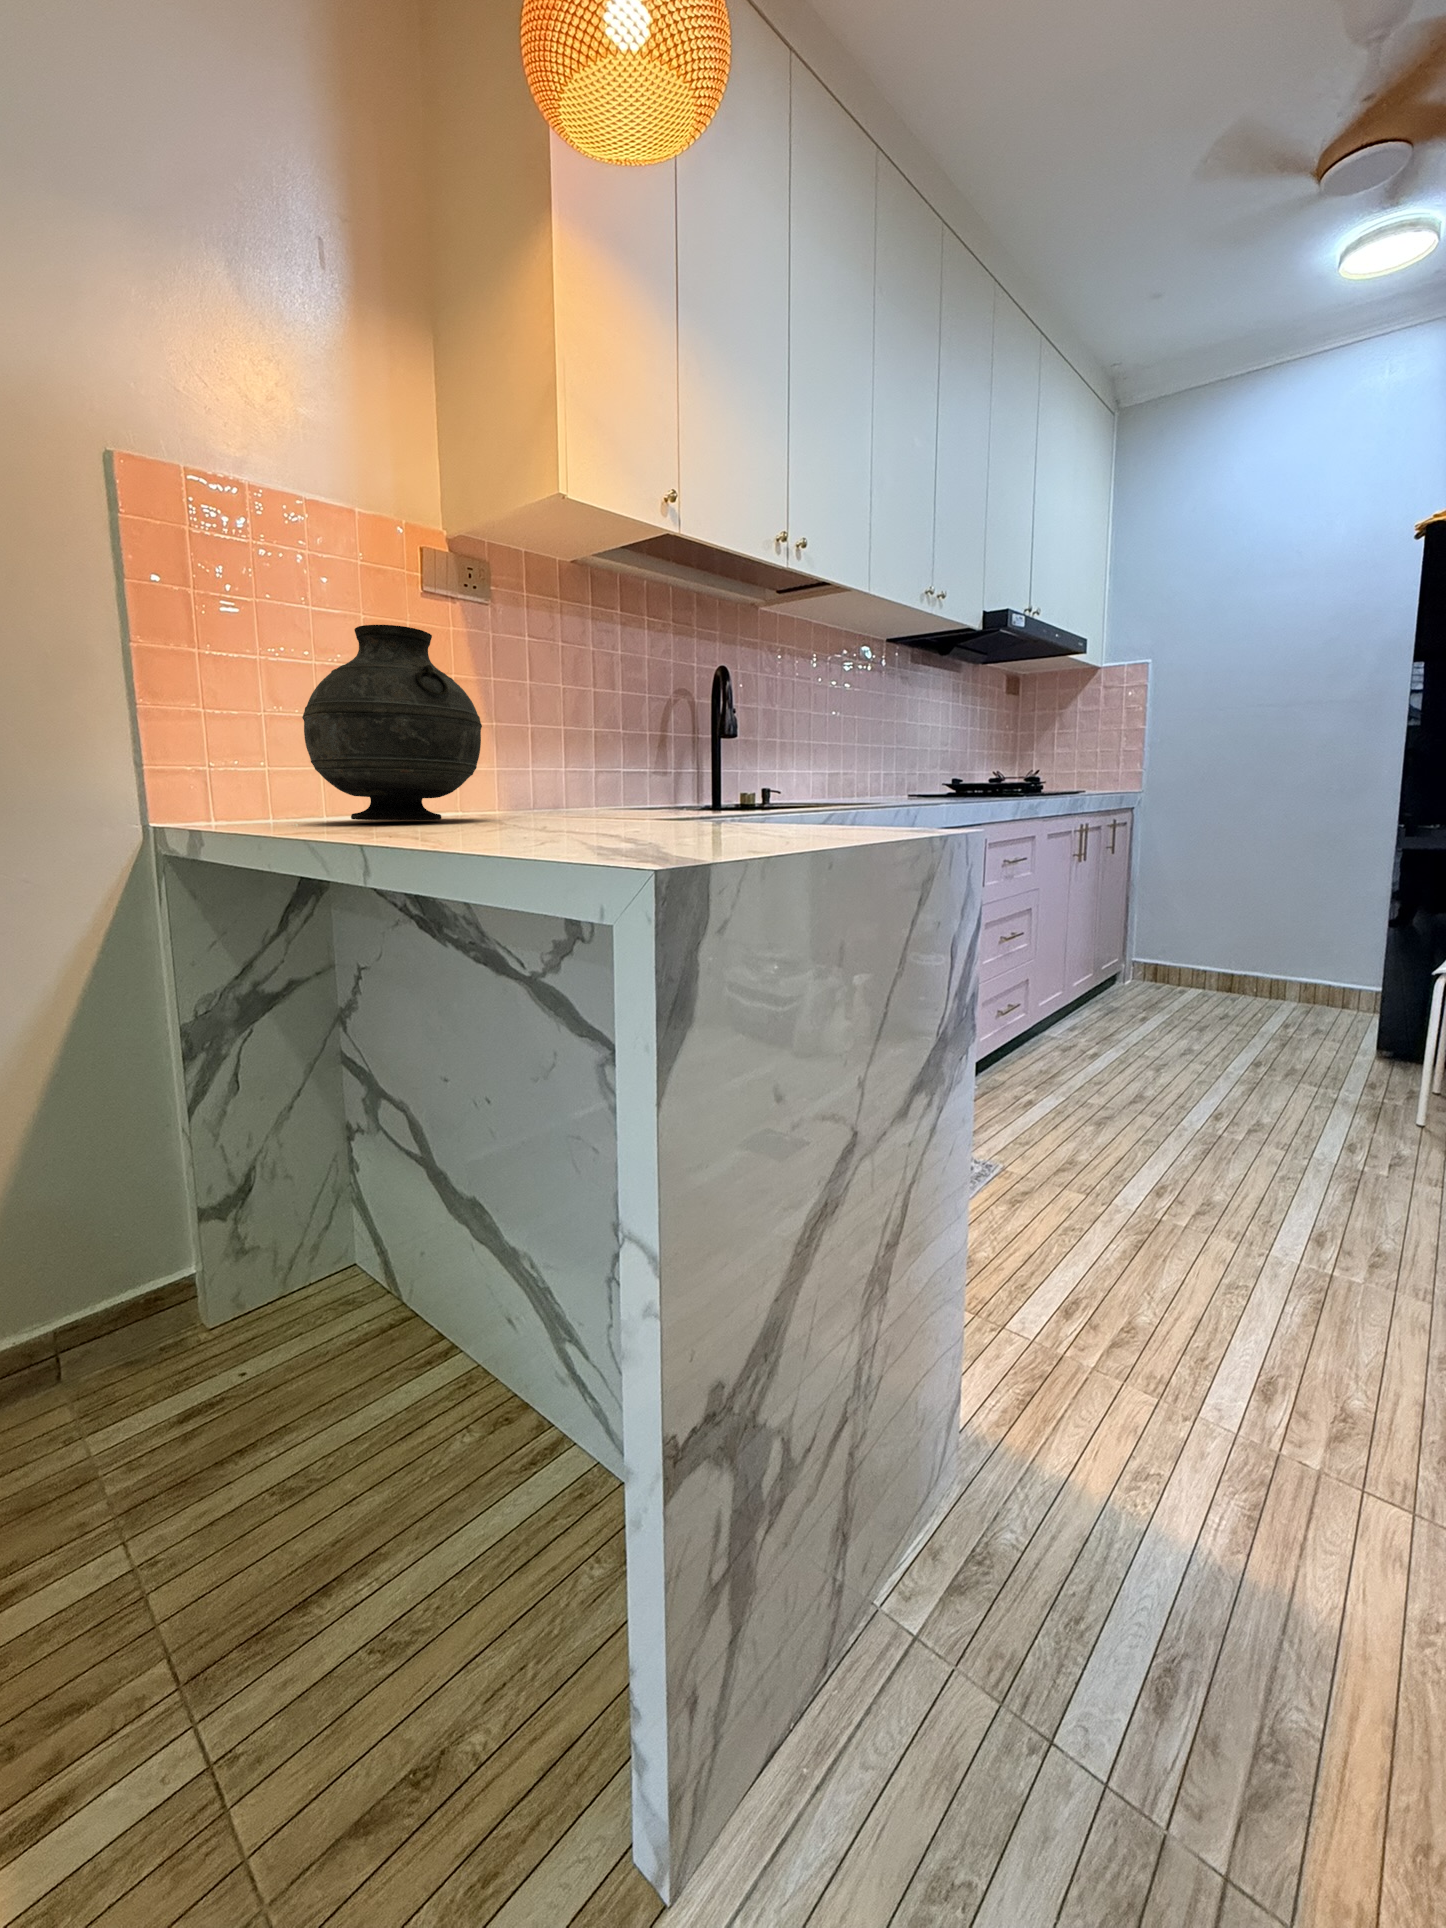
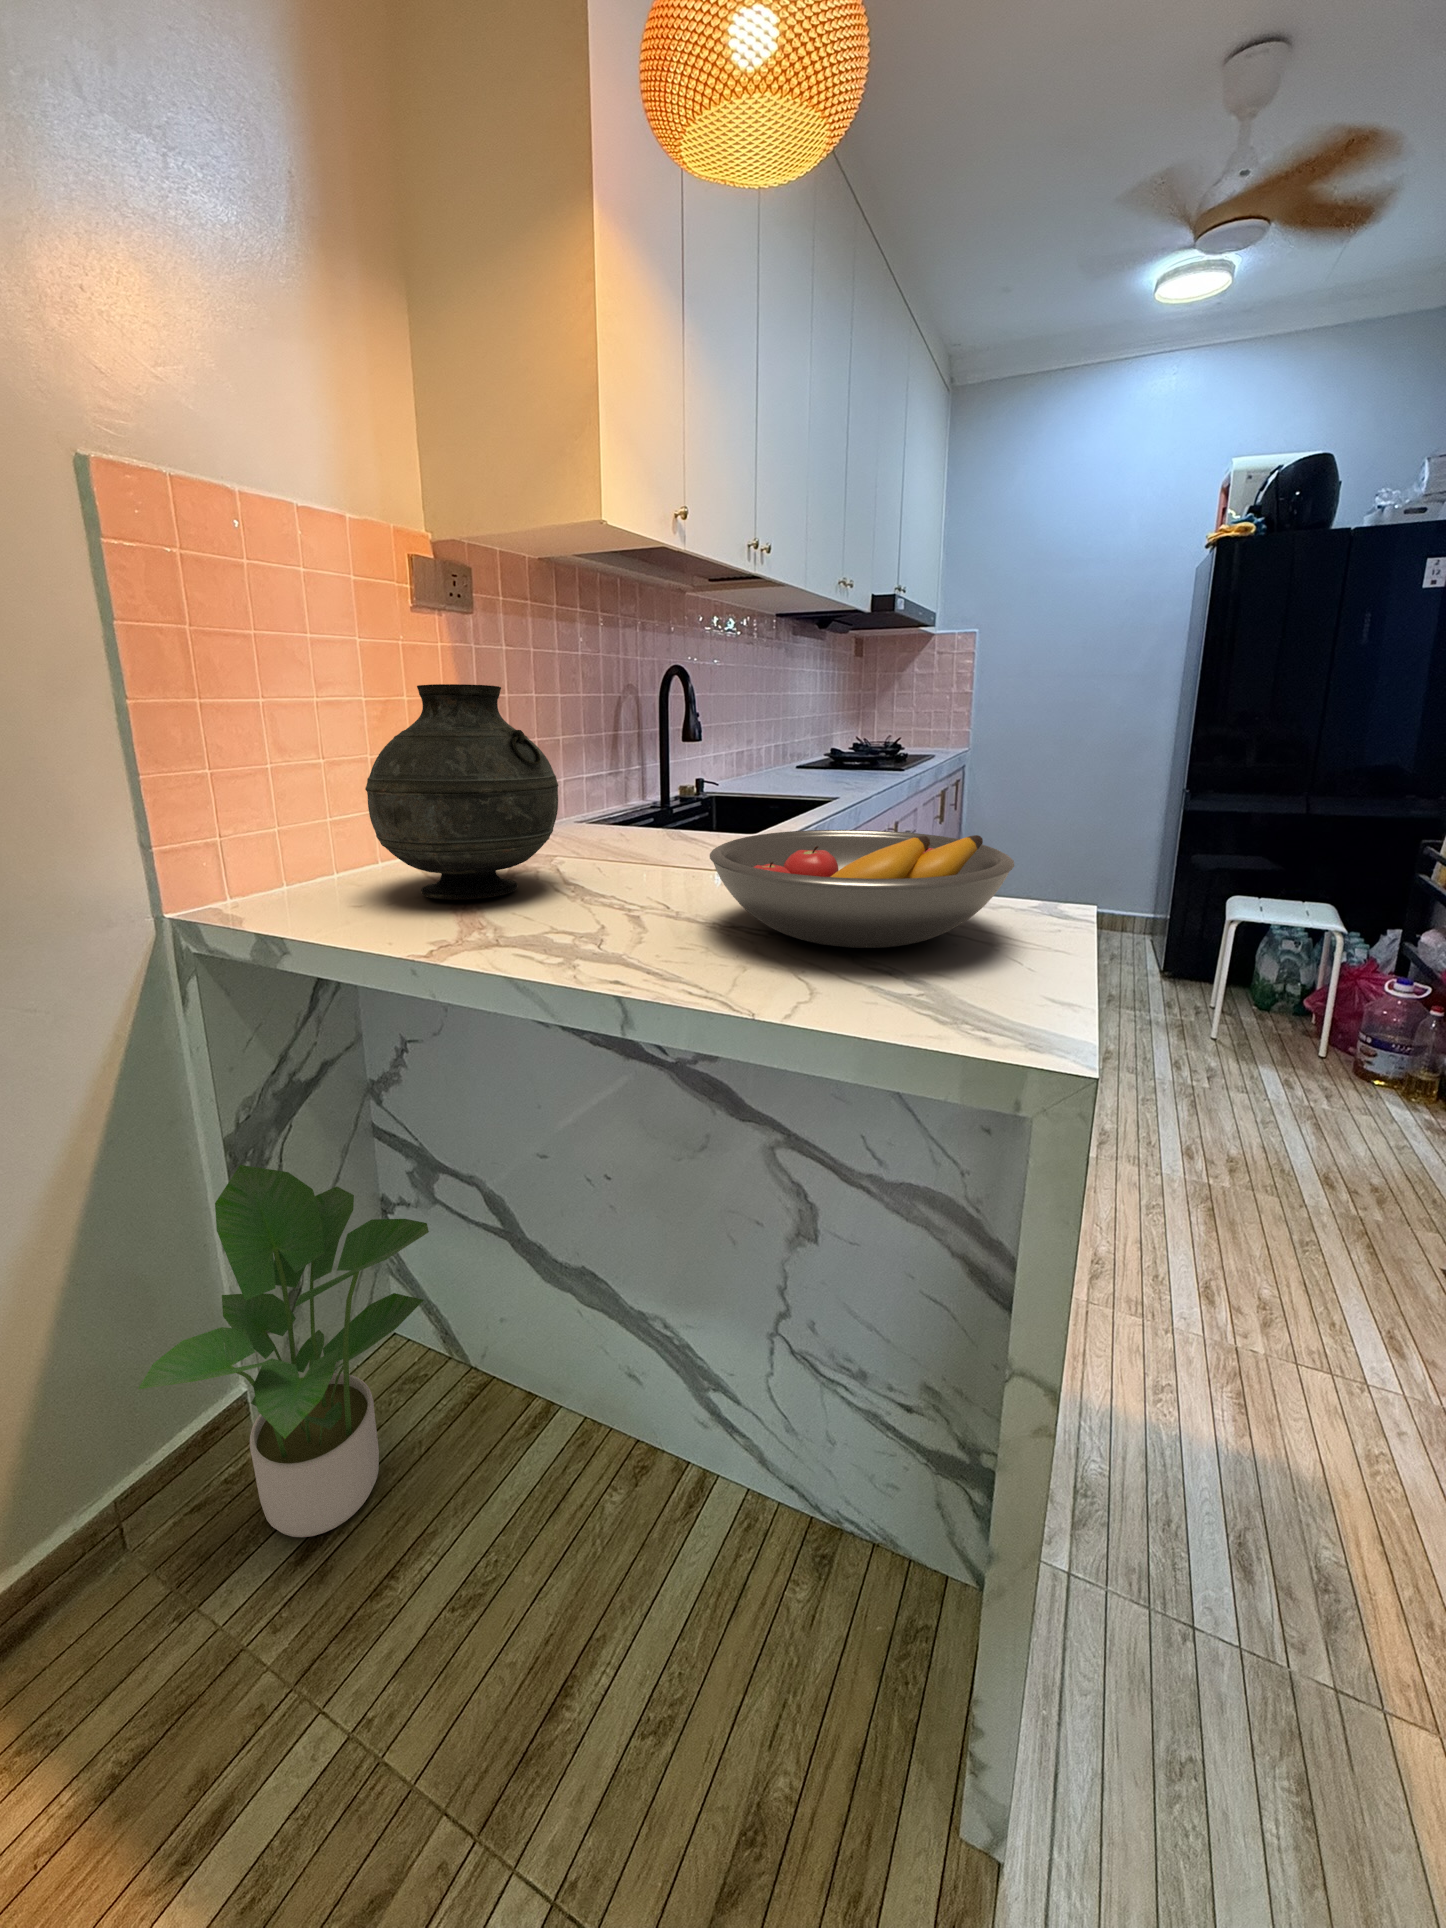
fruit bowl: none [512,716,812,833] -> present [710,830,1014,948]
potted plant: none [40,1054,335,1404] -> present [138,1165,429,1537]

